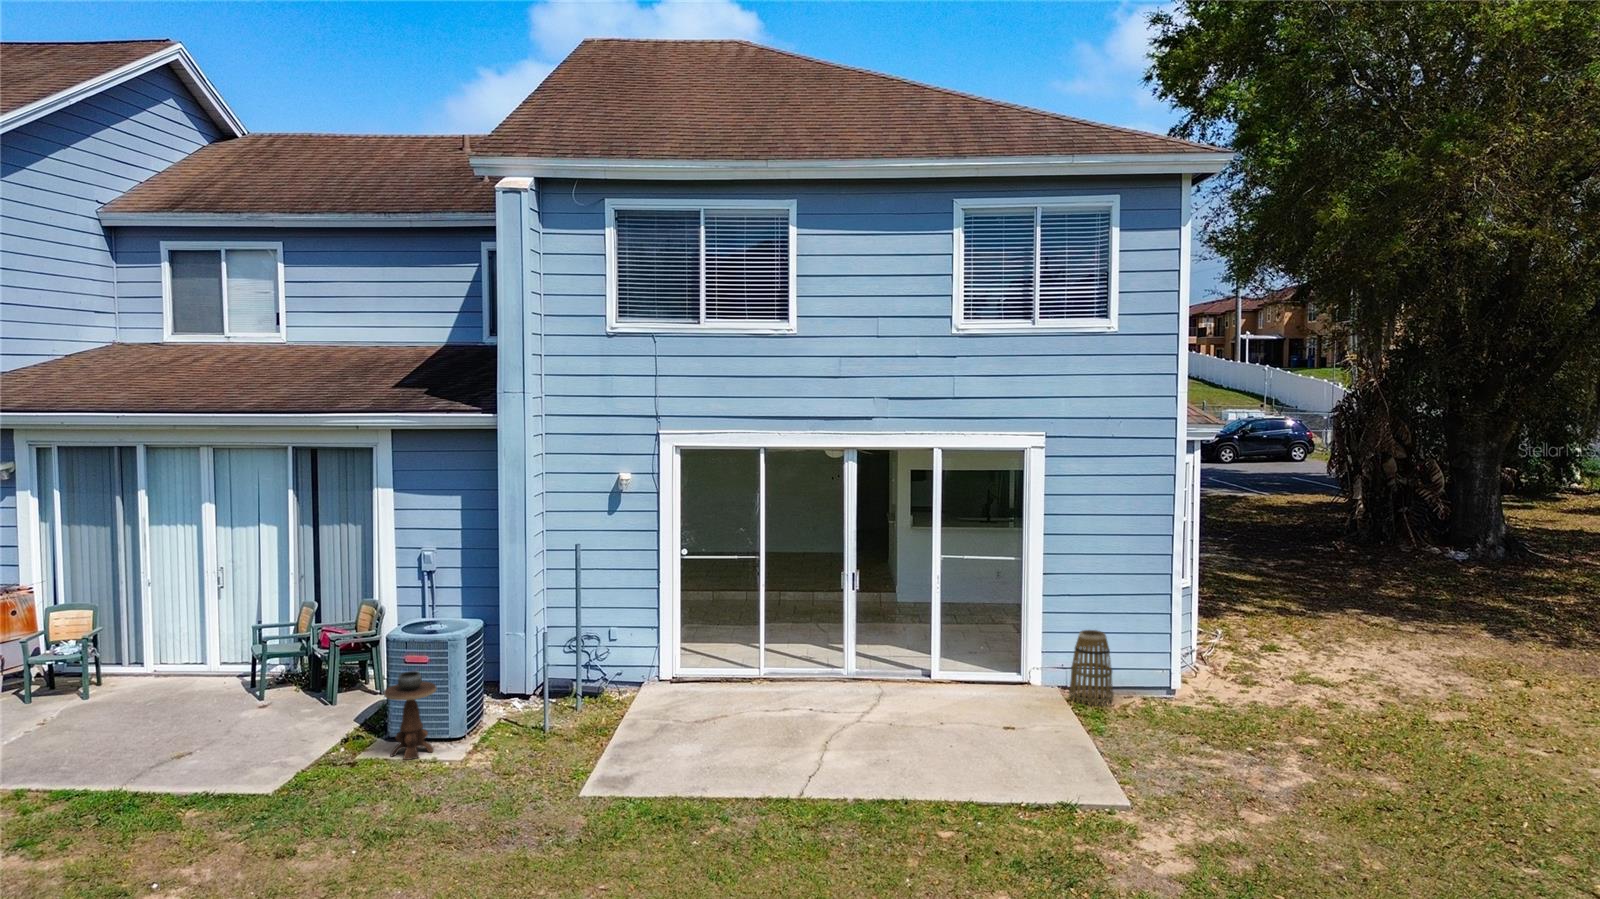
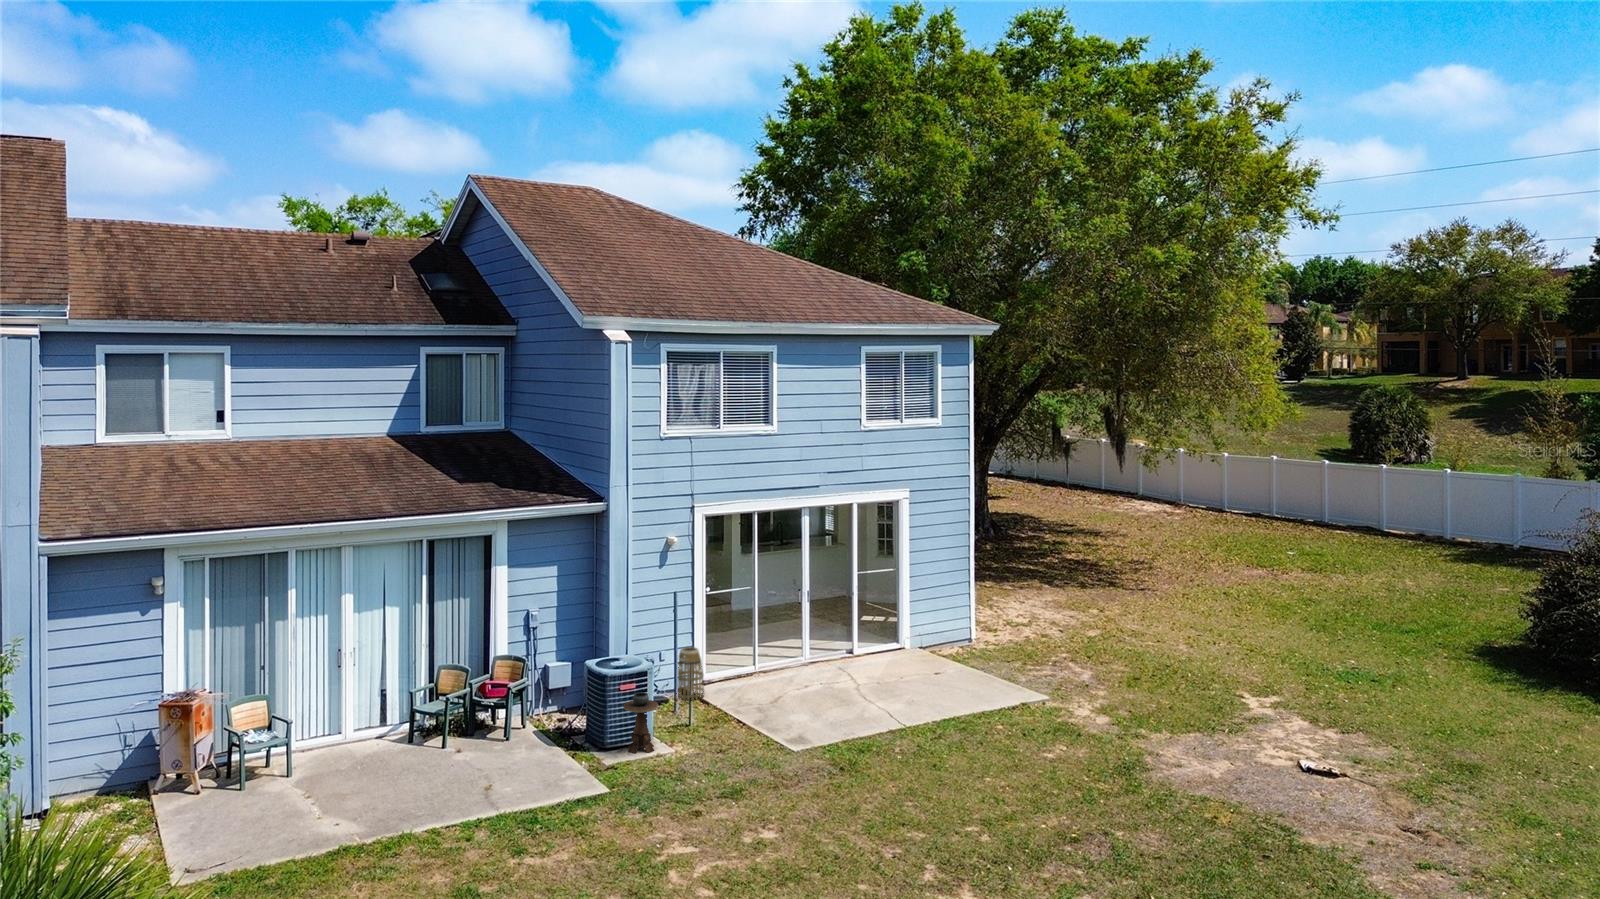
basket: present [1069,630,1113,706] -> present [676,647,704,700]

